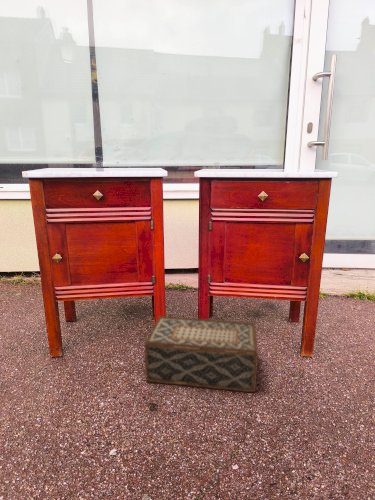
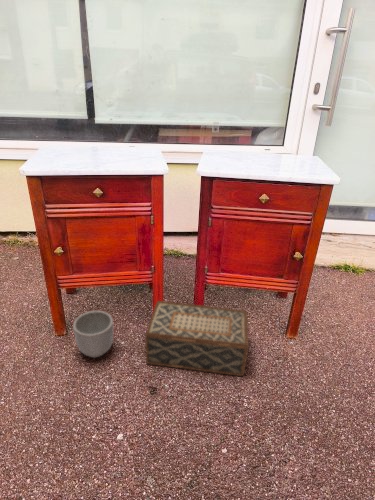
planter: none [68,325,111,376] -> present [73,311,113,358]

